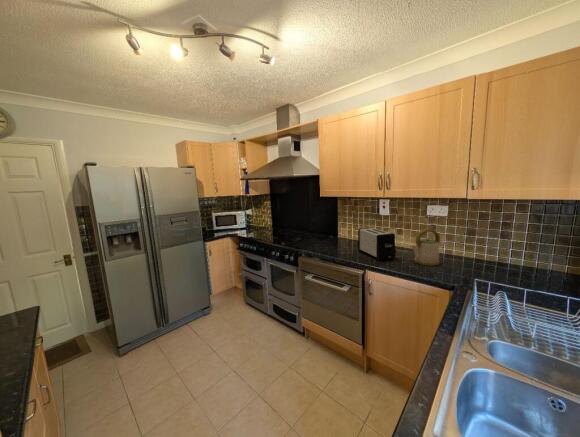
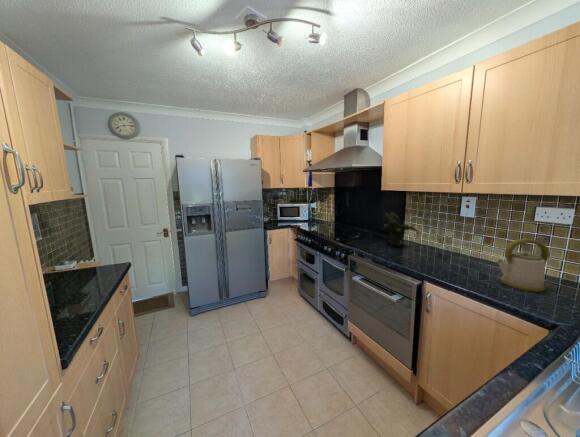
potted plant: none [323,215,352,244] -> present [384,212,419,246]
toaster: present [357,227,396,261] -> none [422,230,474,273]

